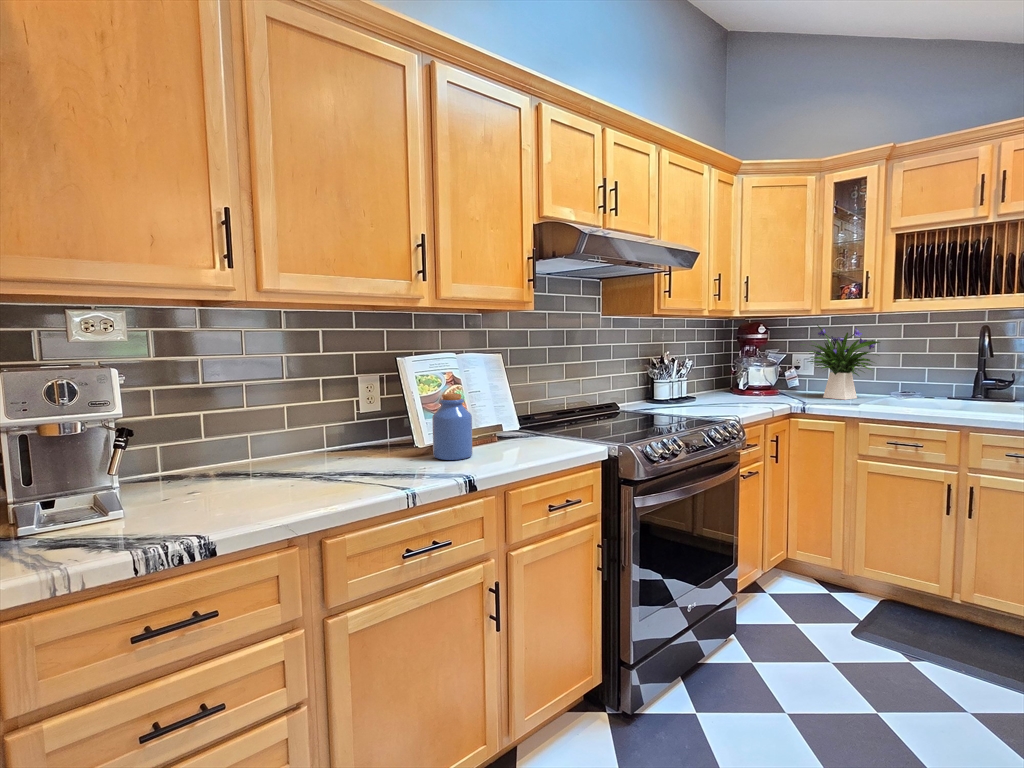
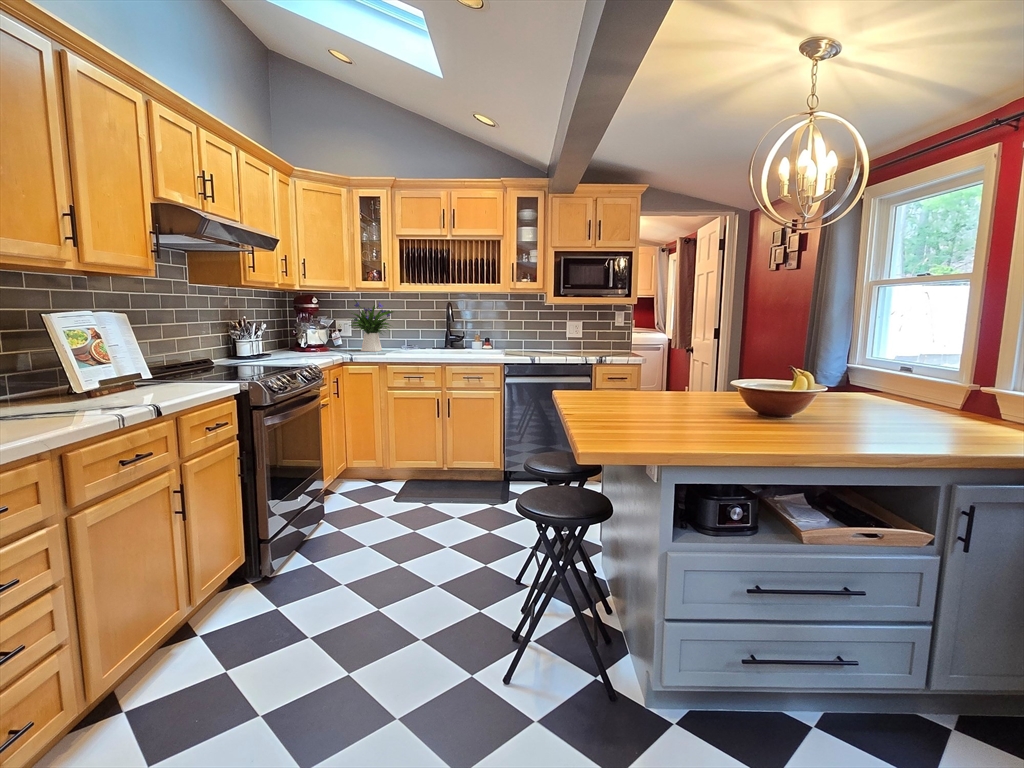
jar: present [432,394,472,460] -> none [45,346,98,409]

